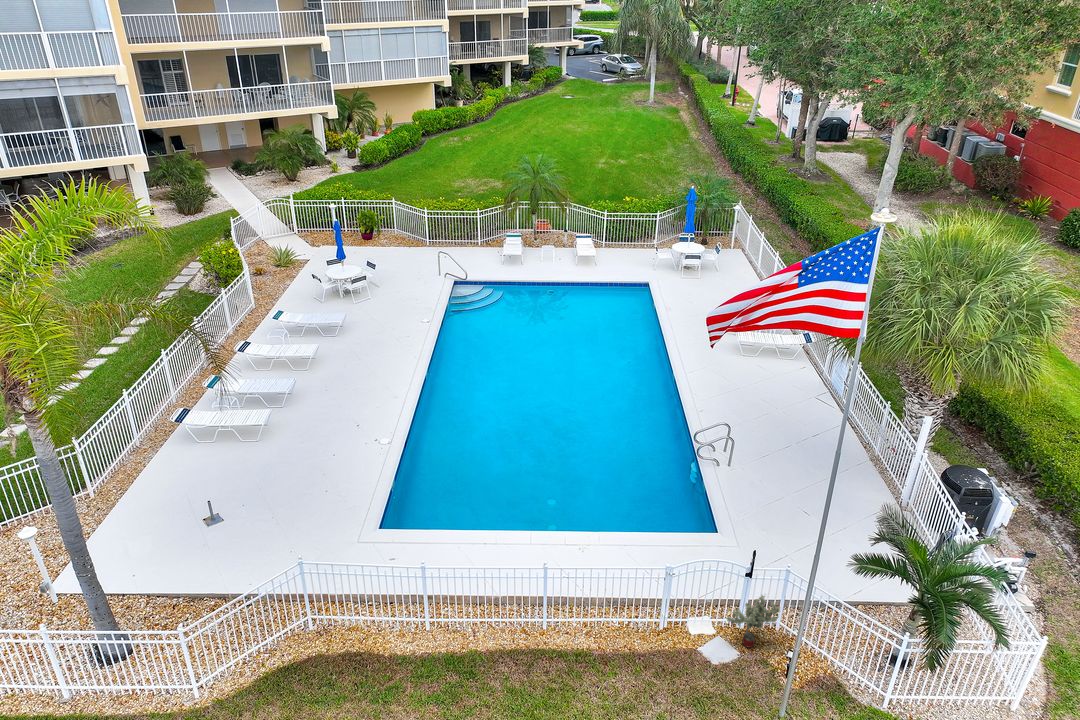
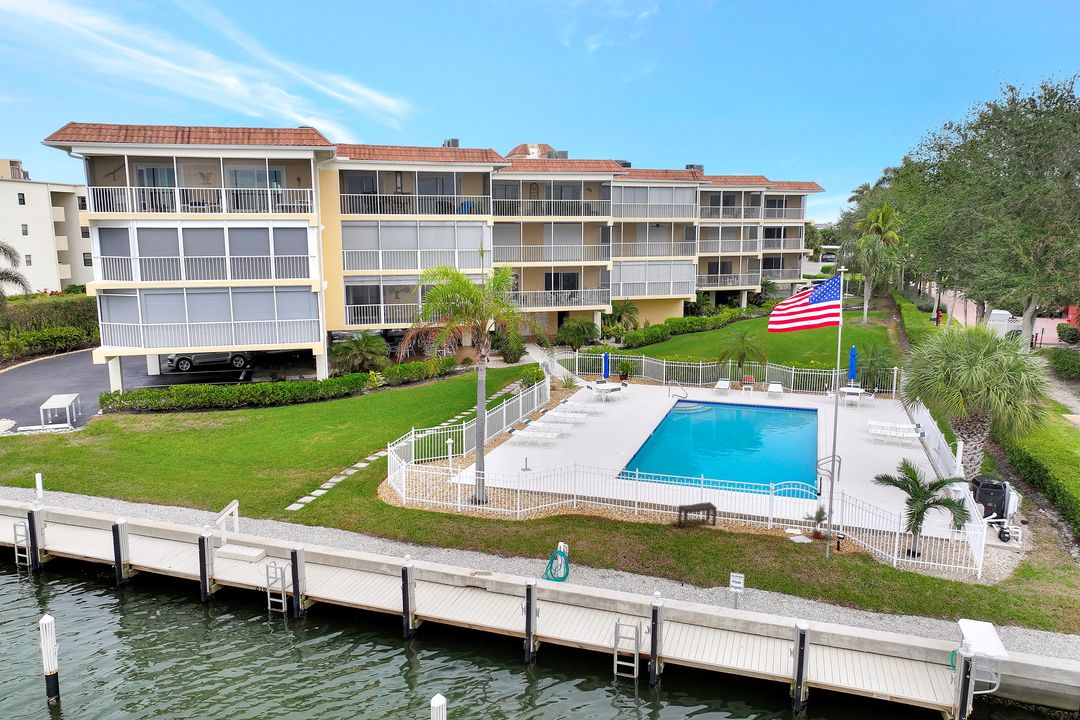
bench: none [513,601,581,669] -> present [678,502,717,528]

